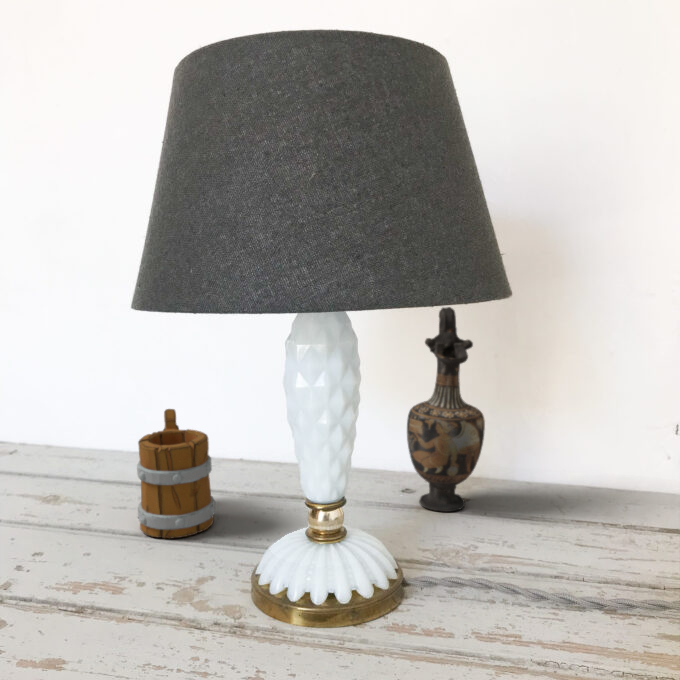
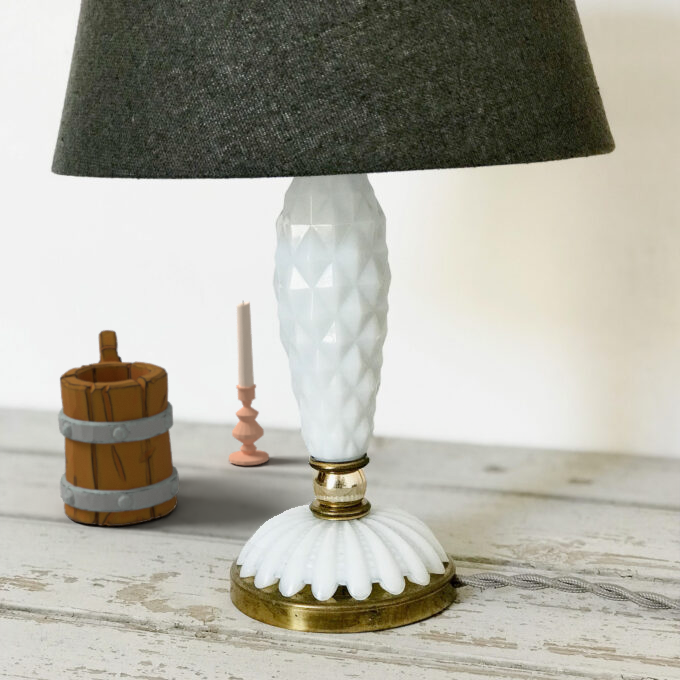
vase: present [407,307,485,512] -> none [487,166,613,498]
candle: none [245,389,270,491] -> present [229,301,269,465]

